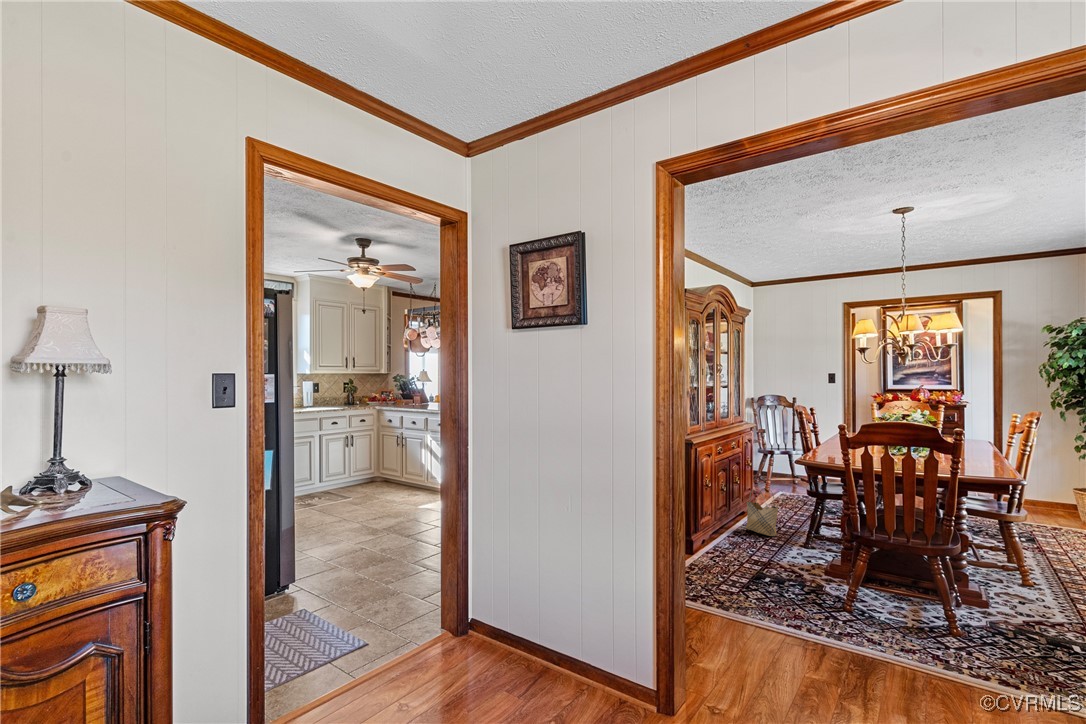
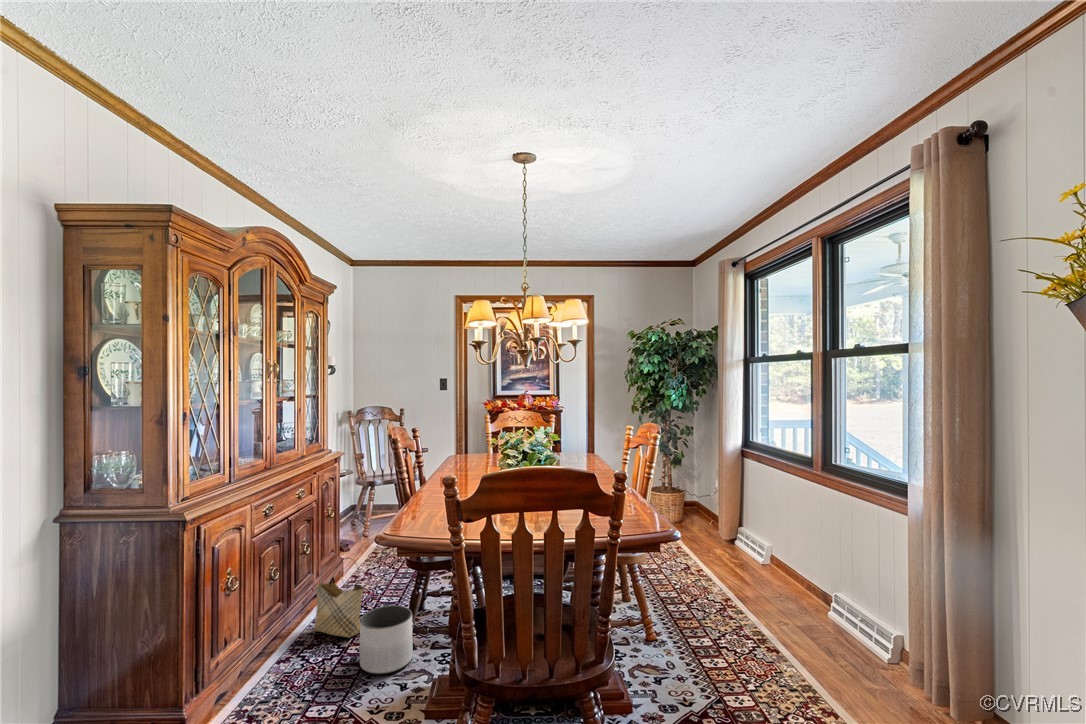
planter: none [780,518,815,555] -> present [360,605,413,674]

